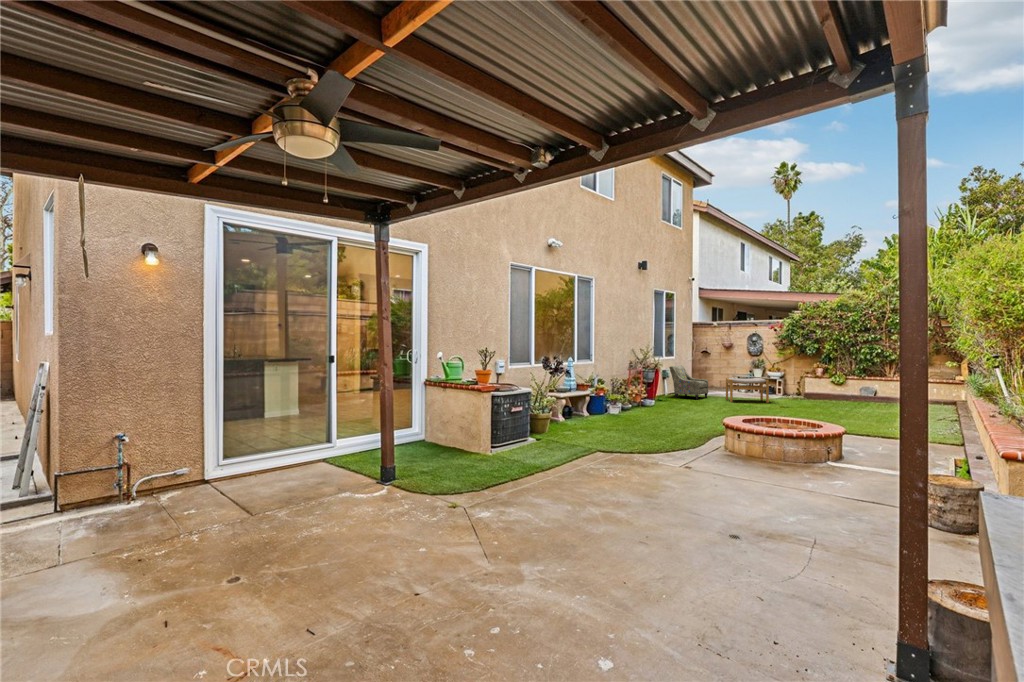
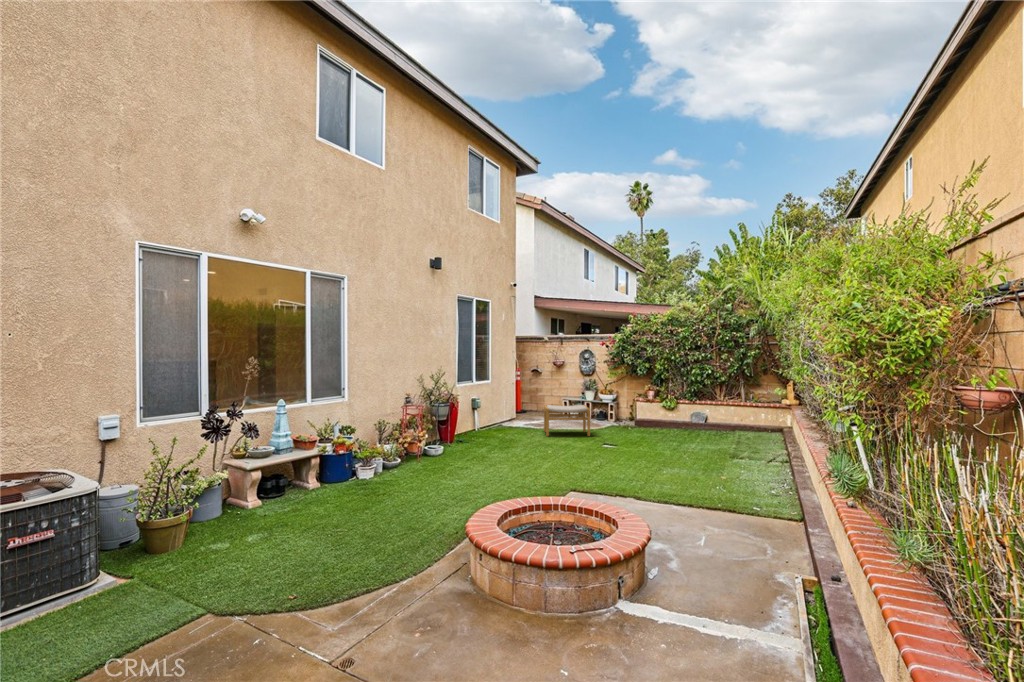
armchair: present [669,365,708,399] -> none [479,389,526,433]

